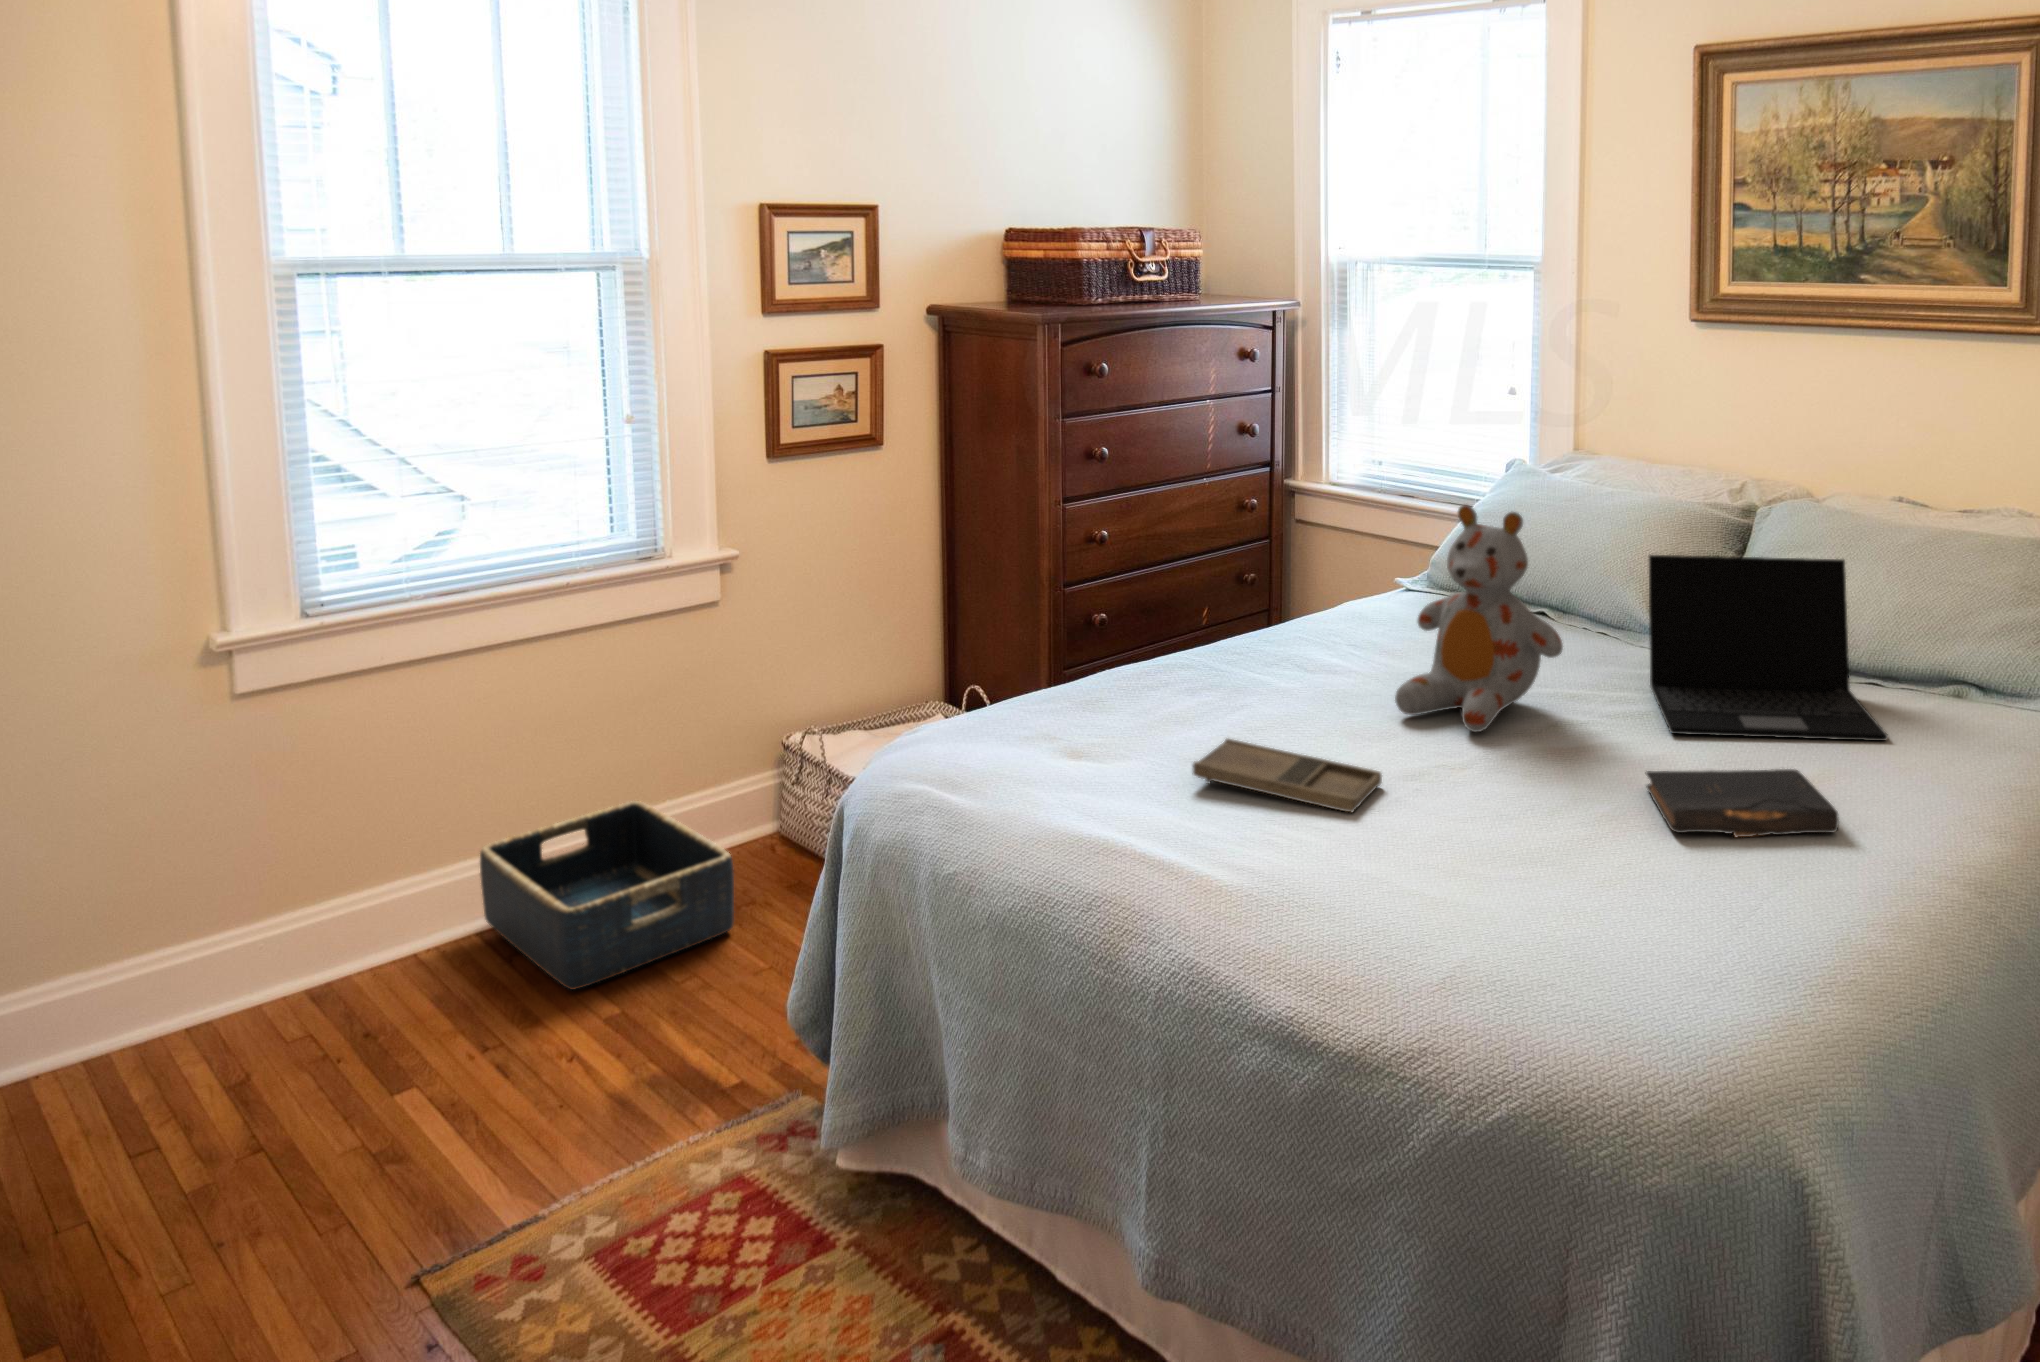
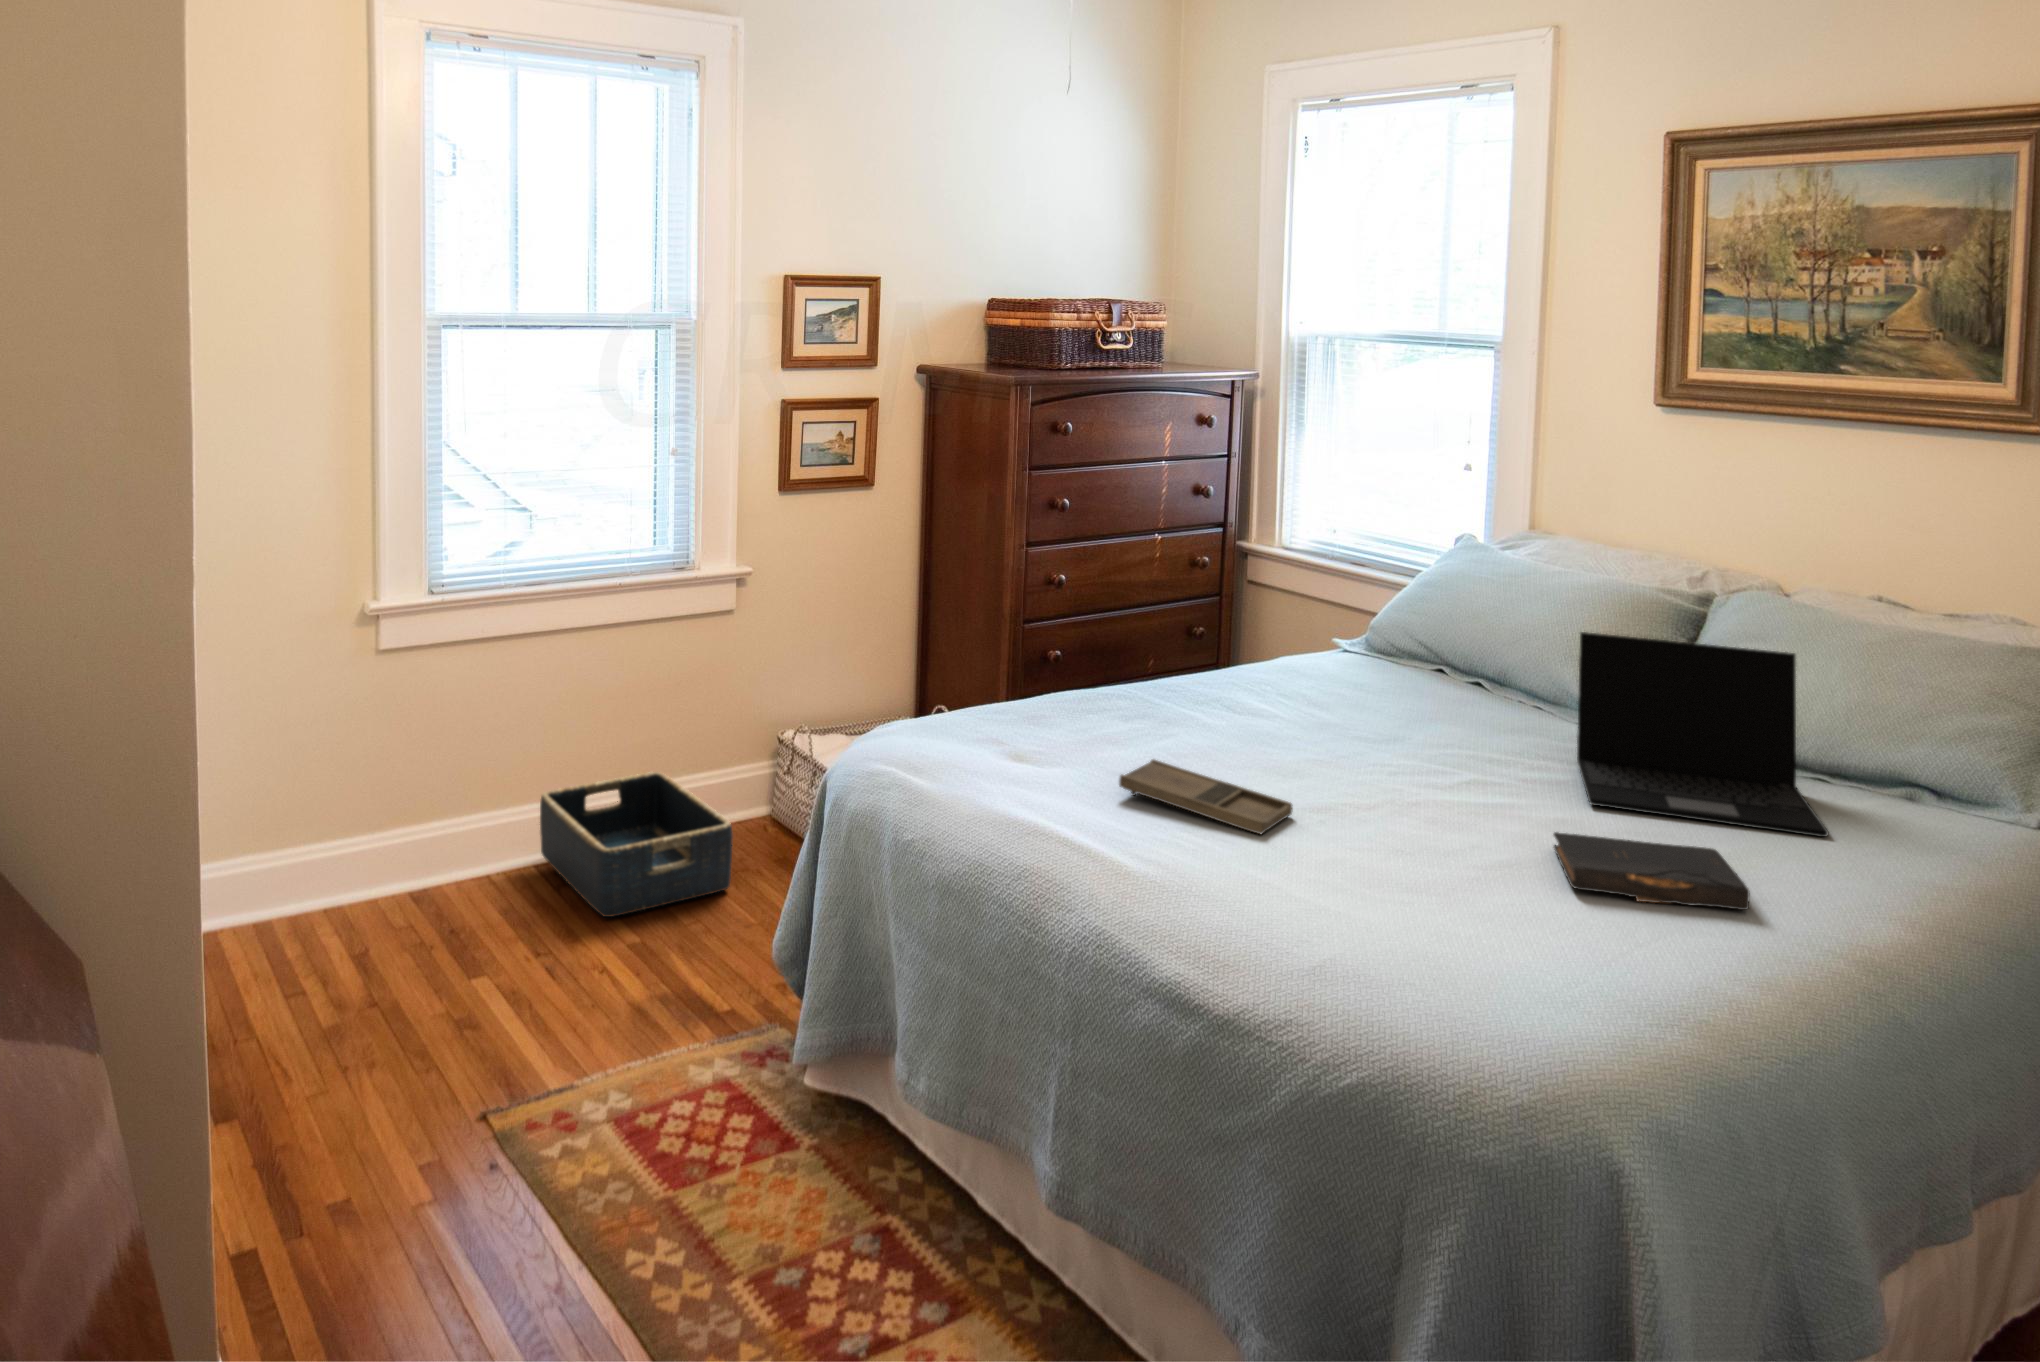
stuffed bear: present [1395,505,1563,732] -> none [1315,568,1482,782]

